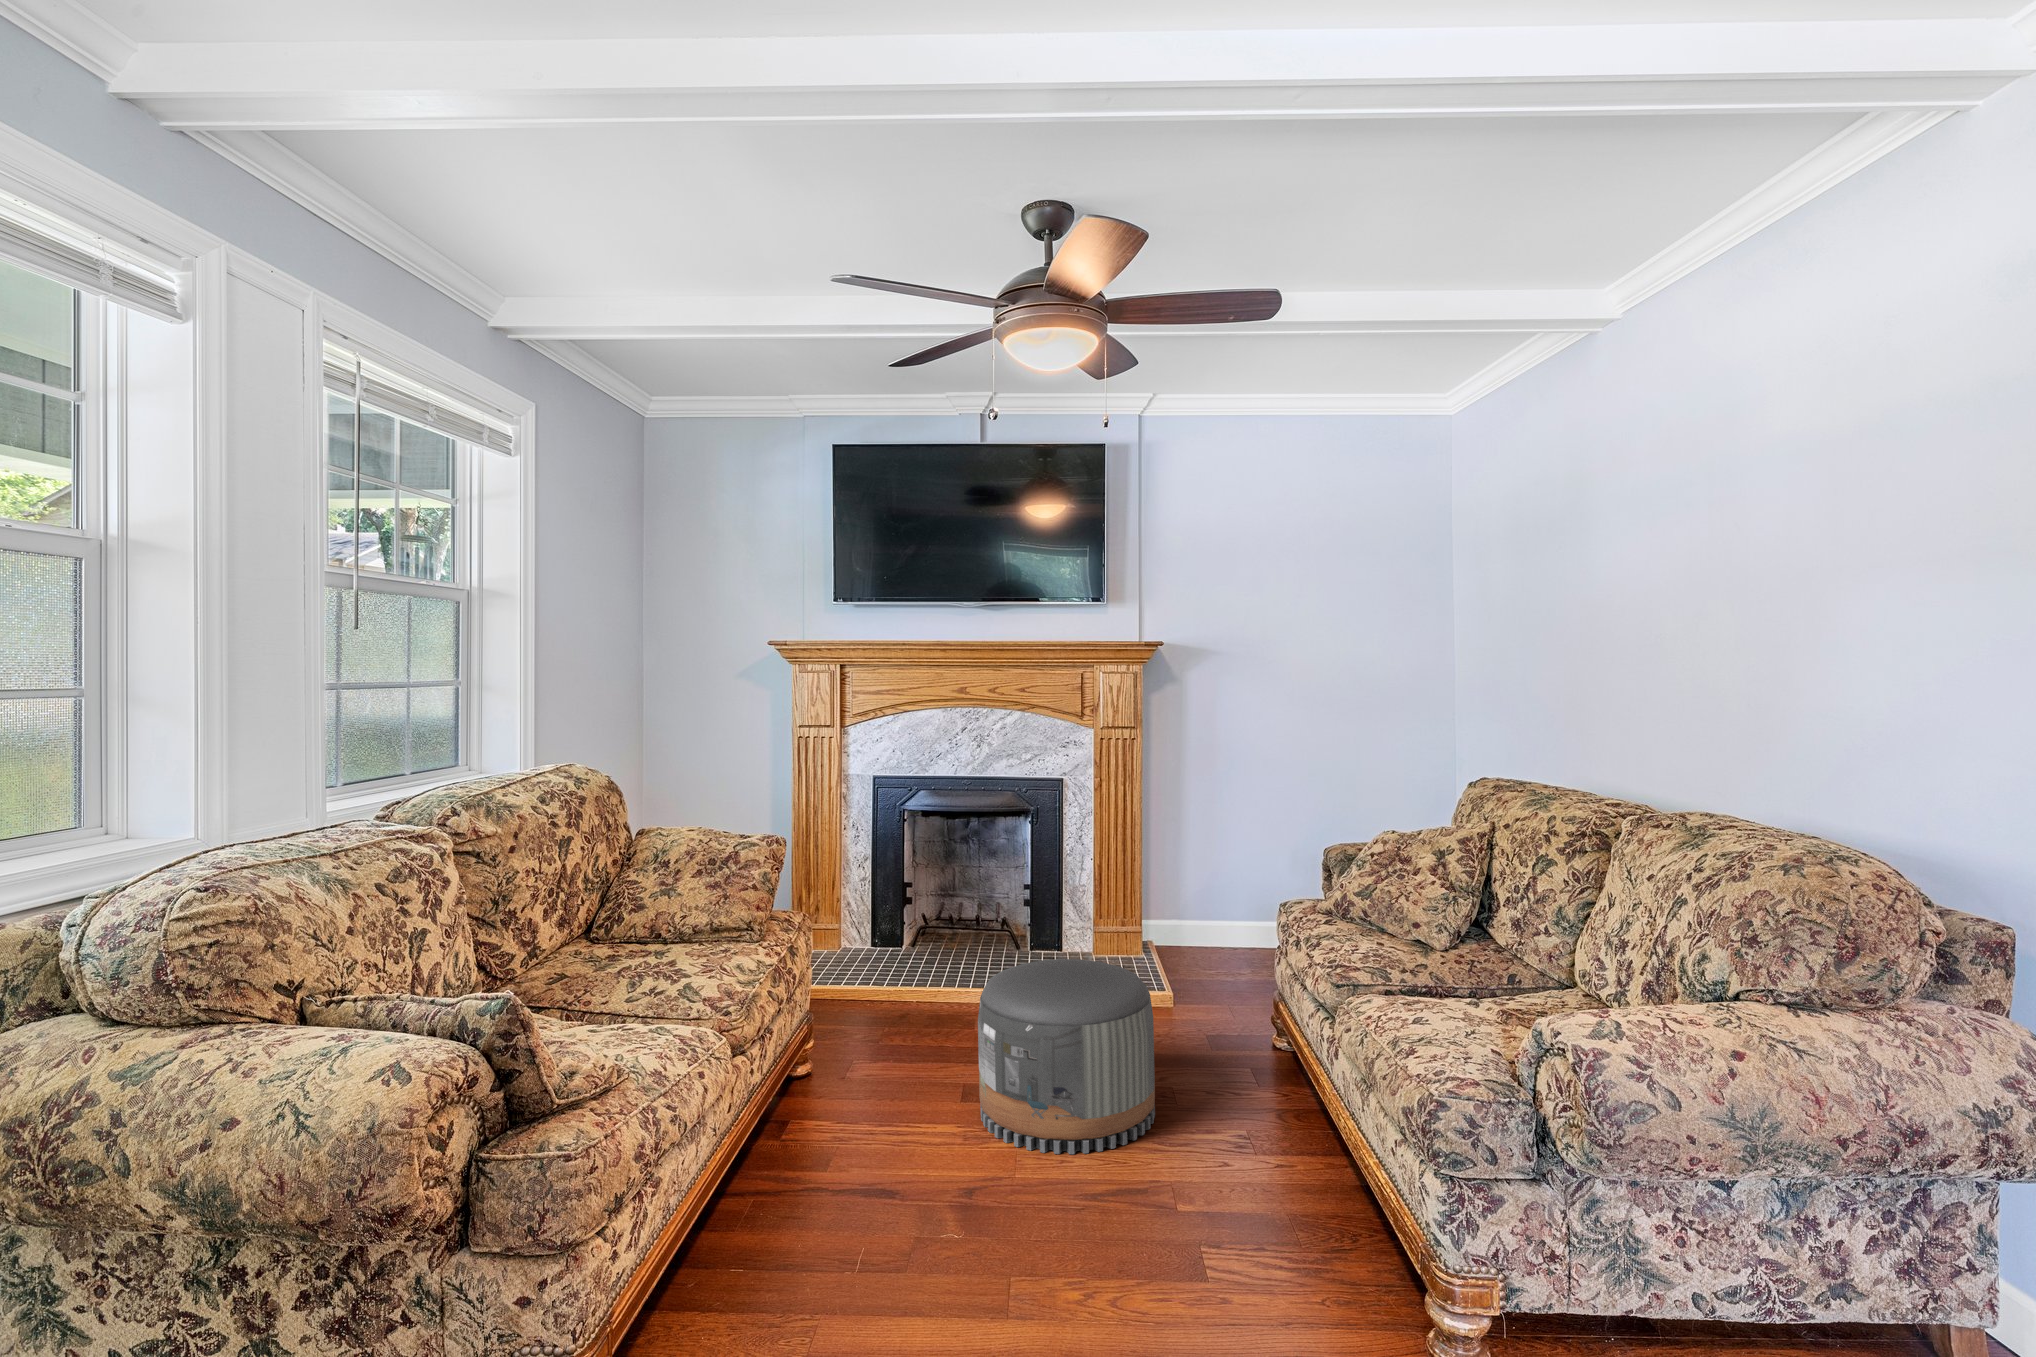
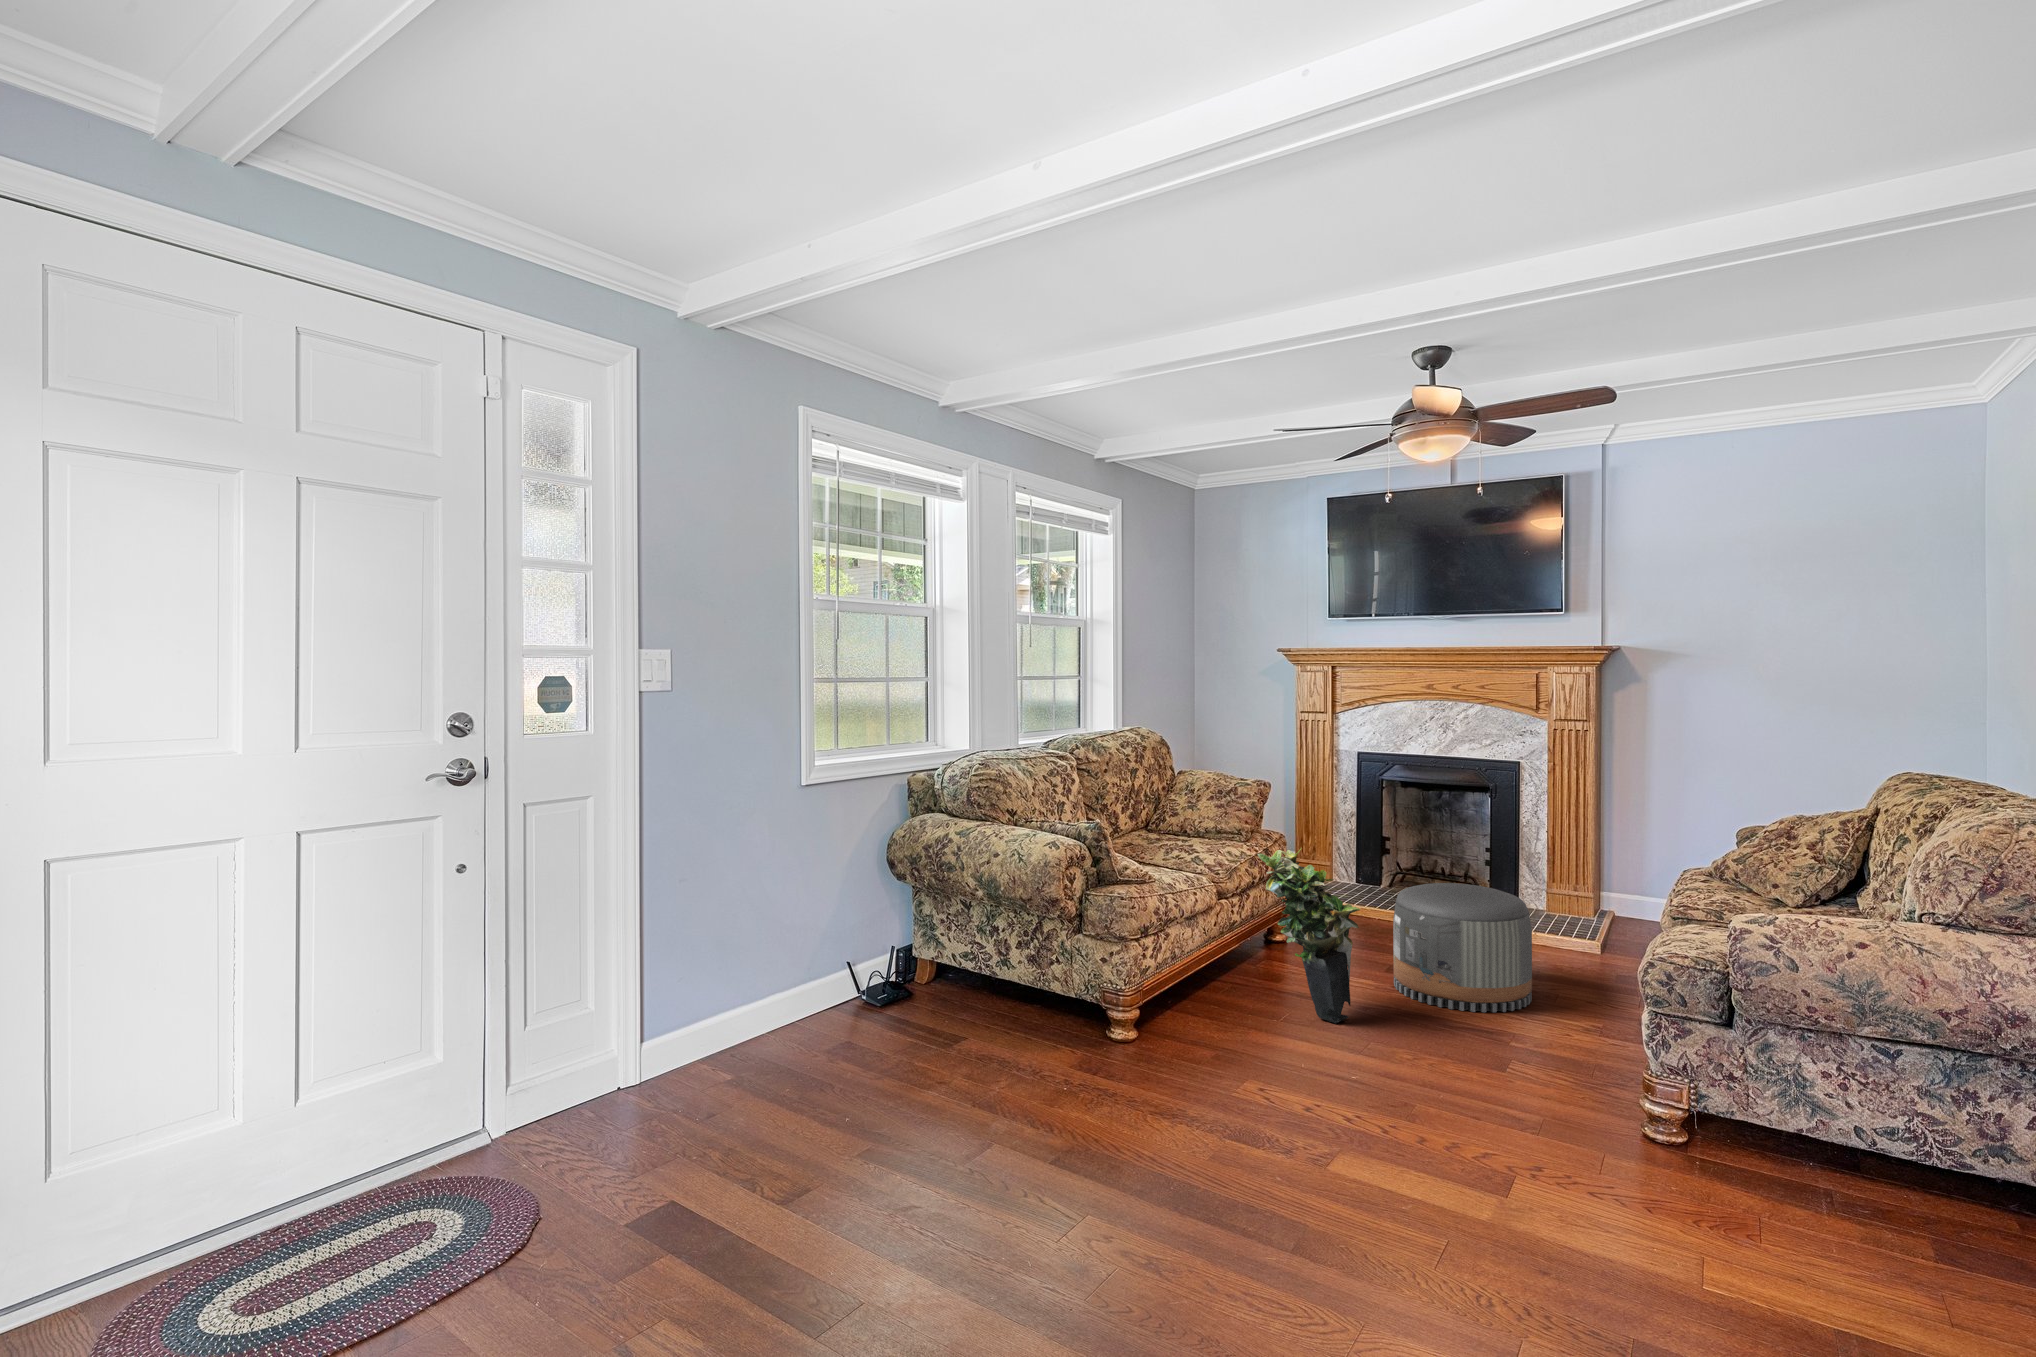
potted plant: none [800,956,965,1238] -> present [1258,849,1360,1023]

